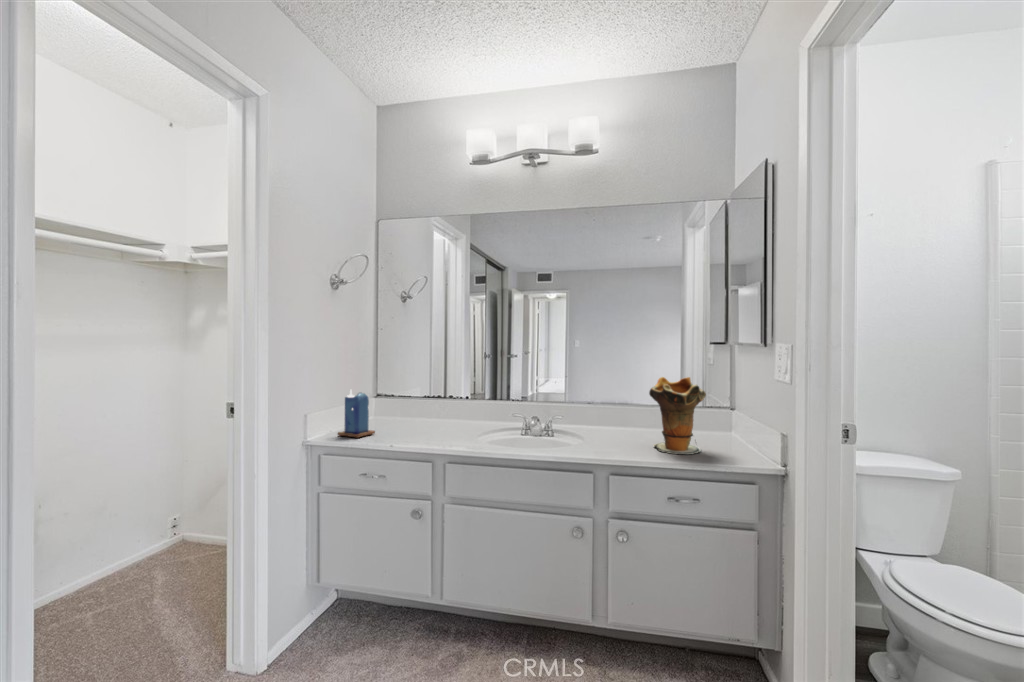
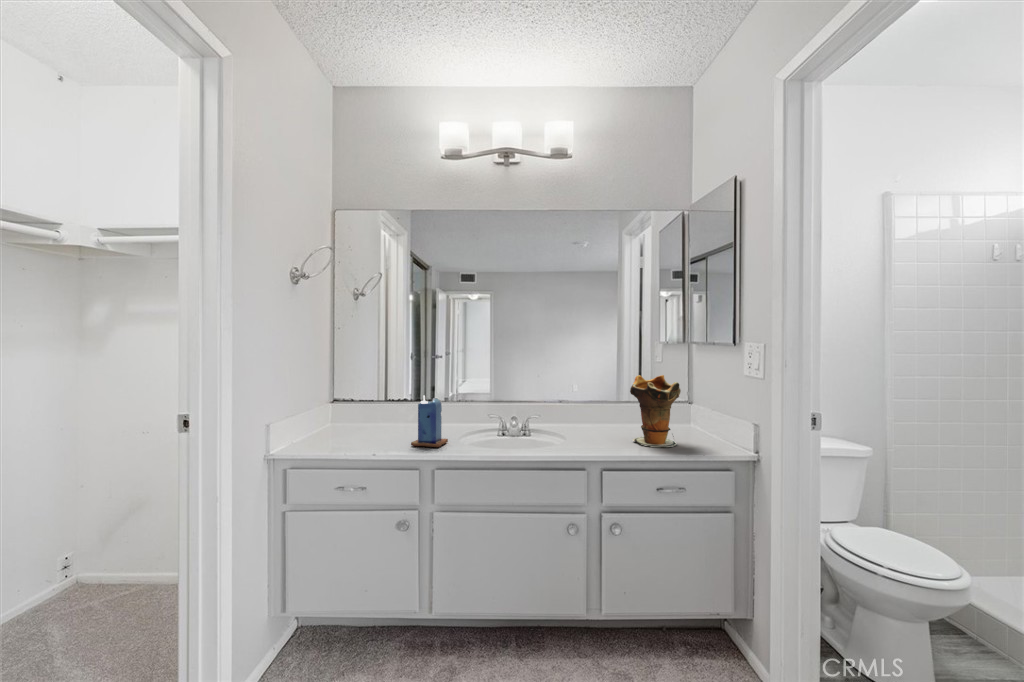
candle: present [338,390,375,438] -> present [411,396,448,447]

